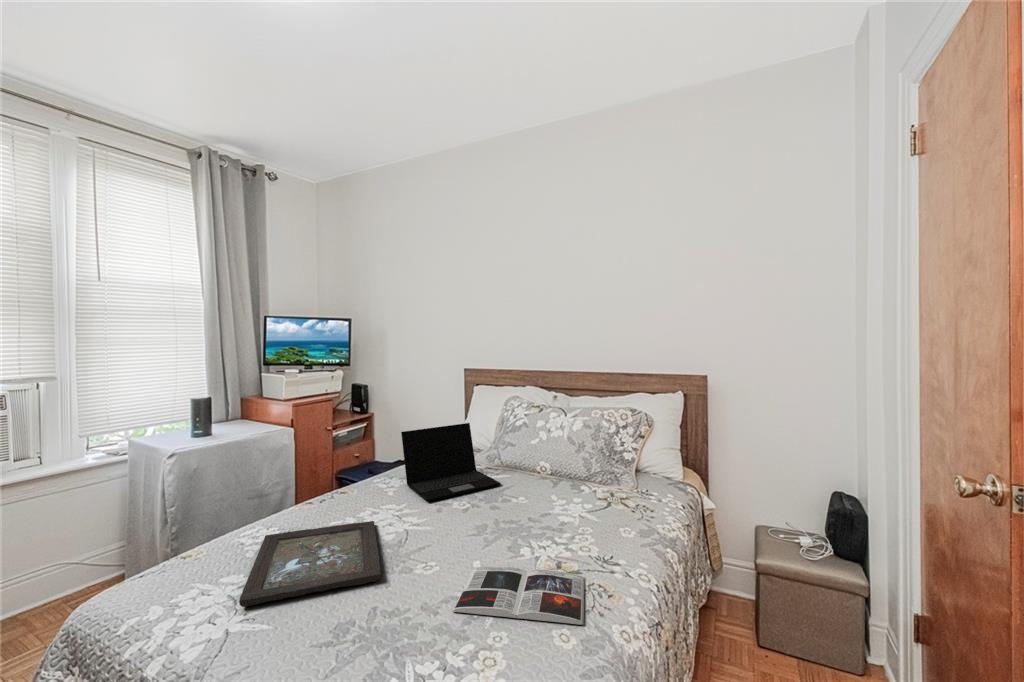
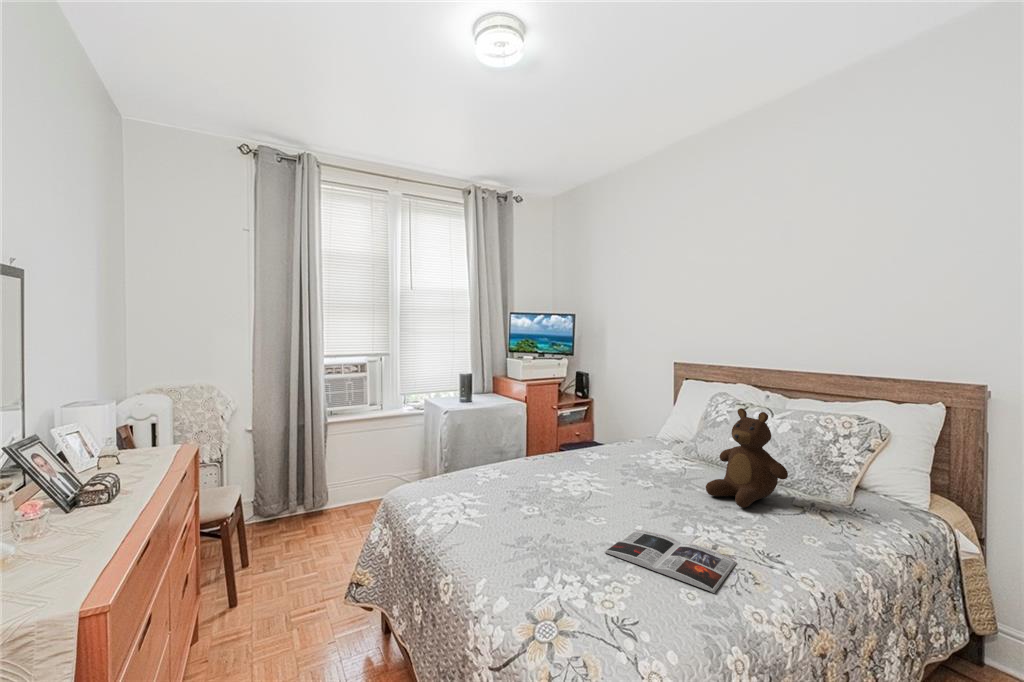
teddy bear: none [524,412,595,512] -> present [706,408,788,508]
laptop: present [401,423,501,502] -> none [601,413,691,475]
tray: present [239,521,381,607] -> none [466,473,567,518]

